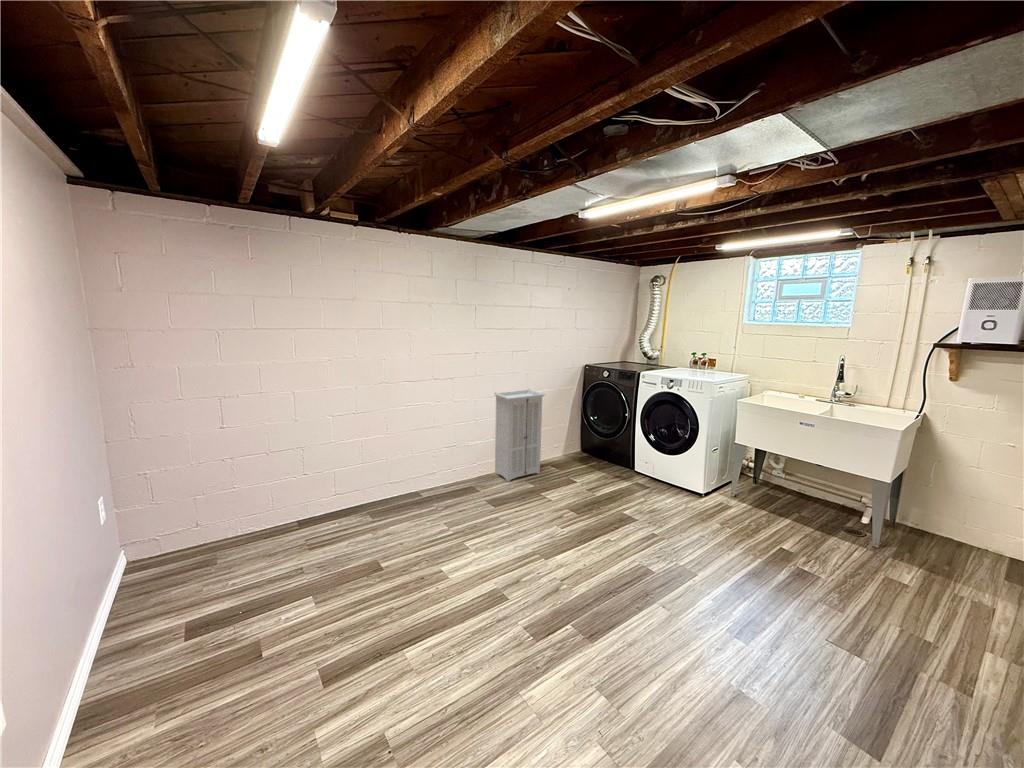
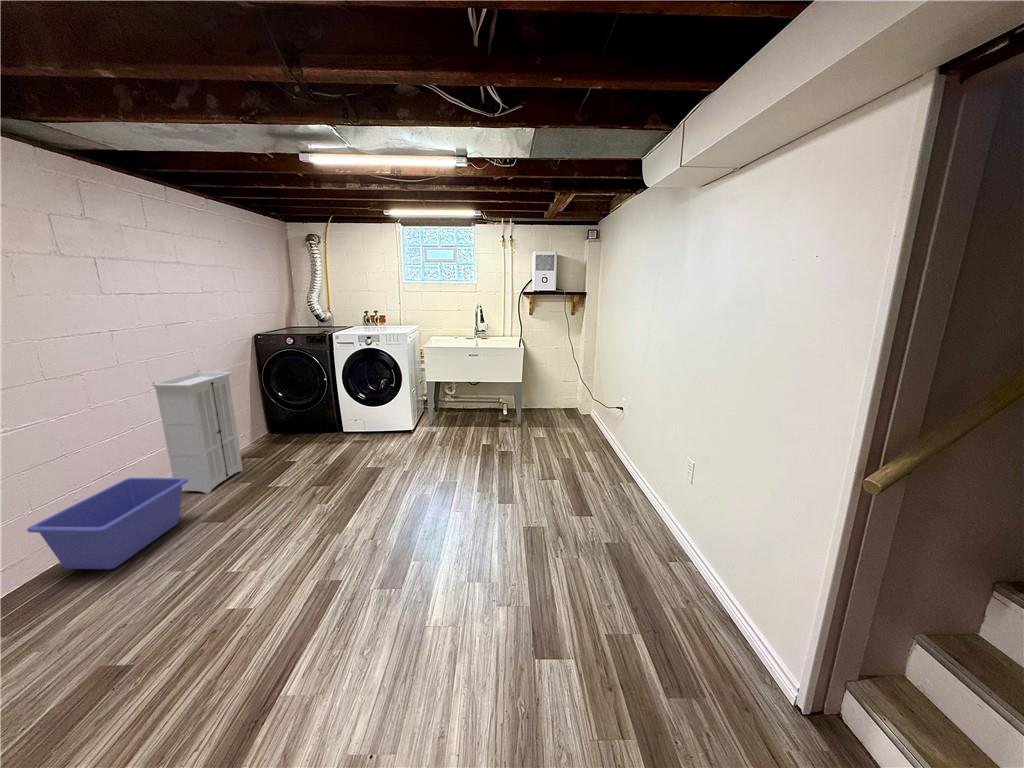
storage bin: none [409,453,487,506] -> present [27,478,188,569]

